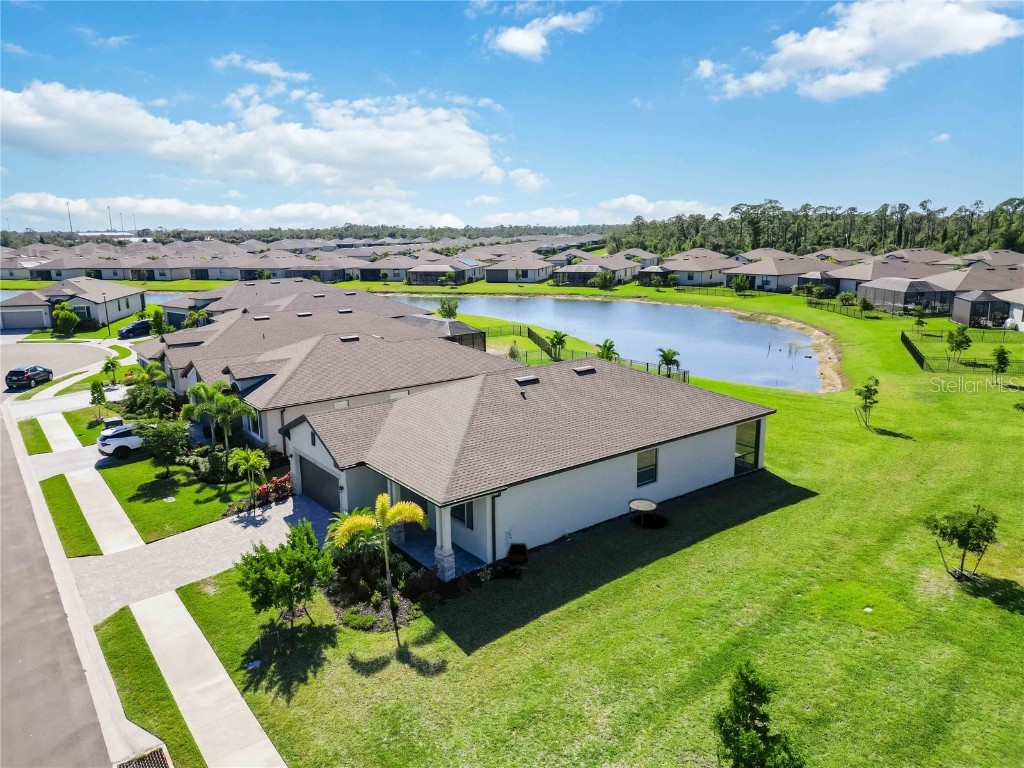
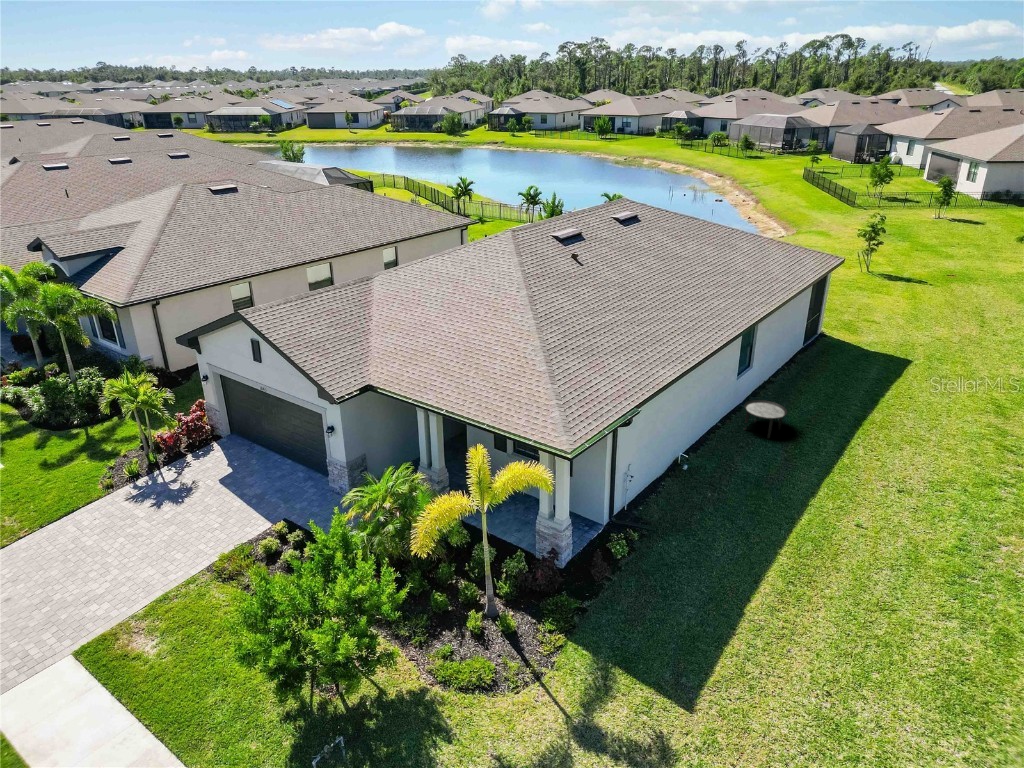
lounge chair: present [505,543,529,569] -> none [633,490,676,540]

